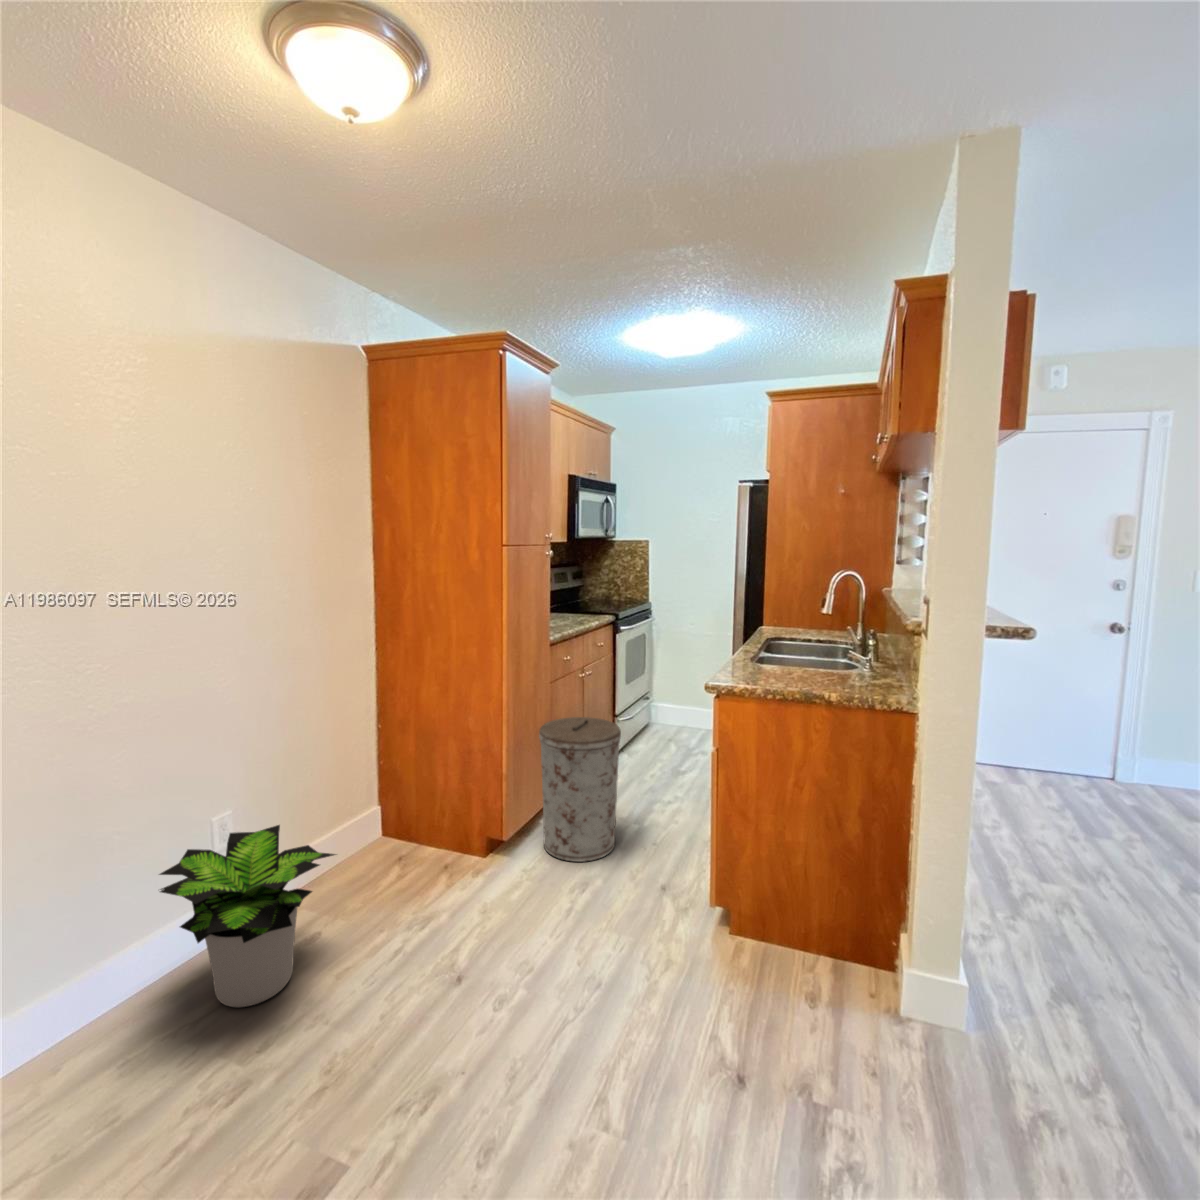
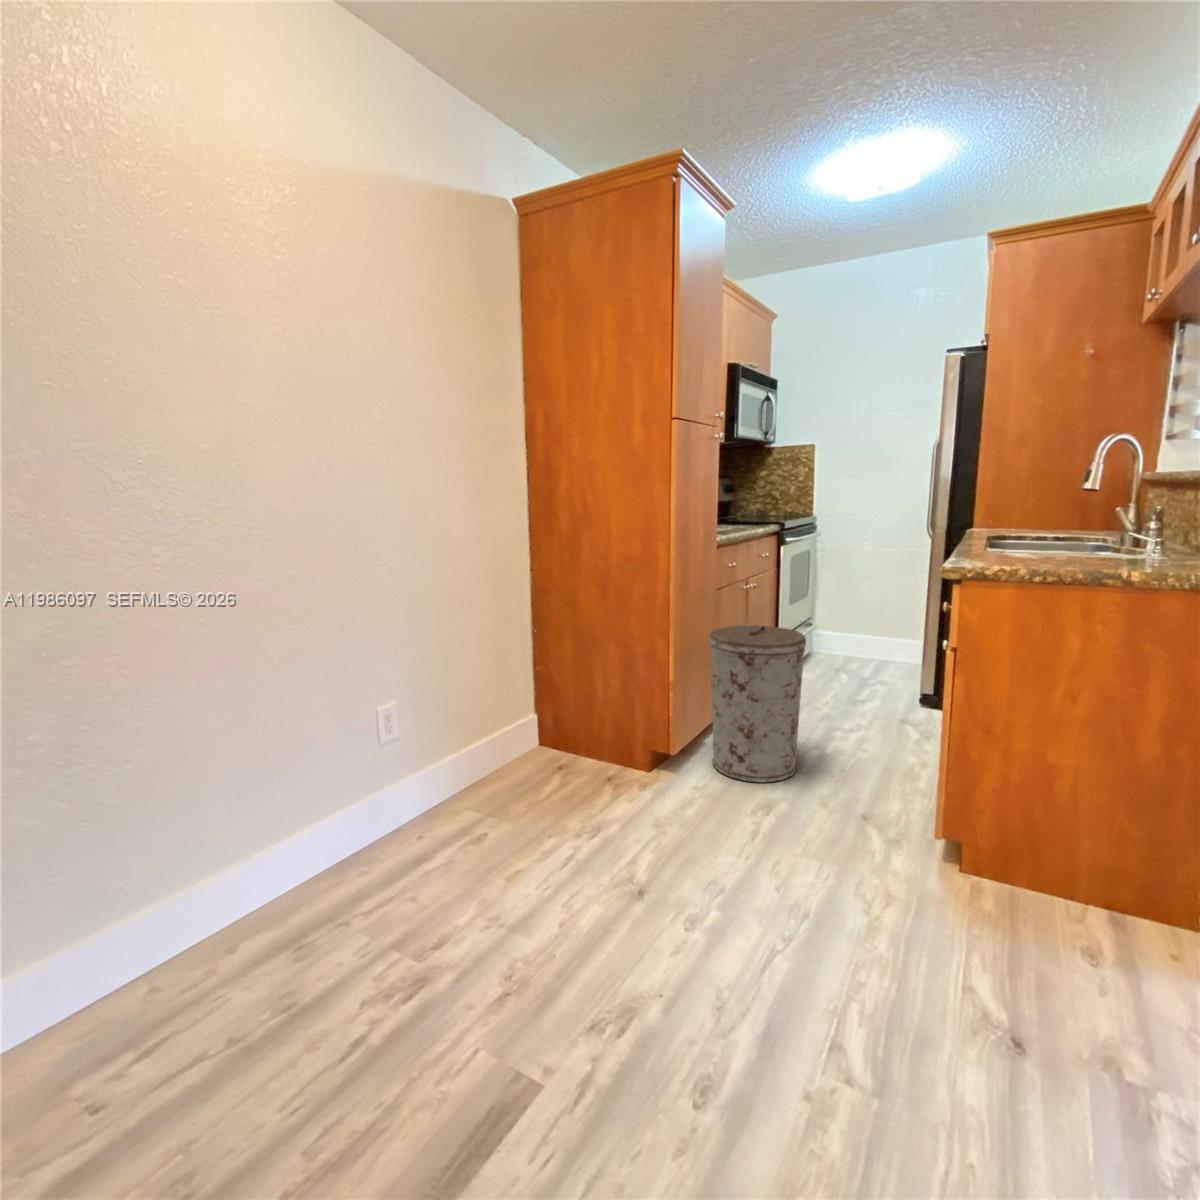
potted plant: present [159,825,336,1007] -> none [332,712,509,891]

